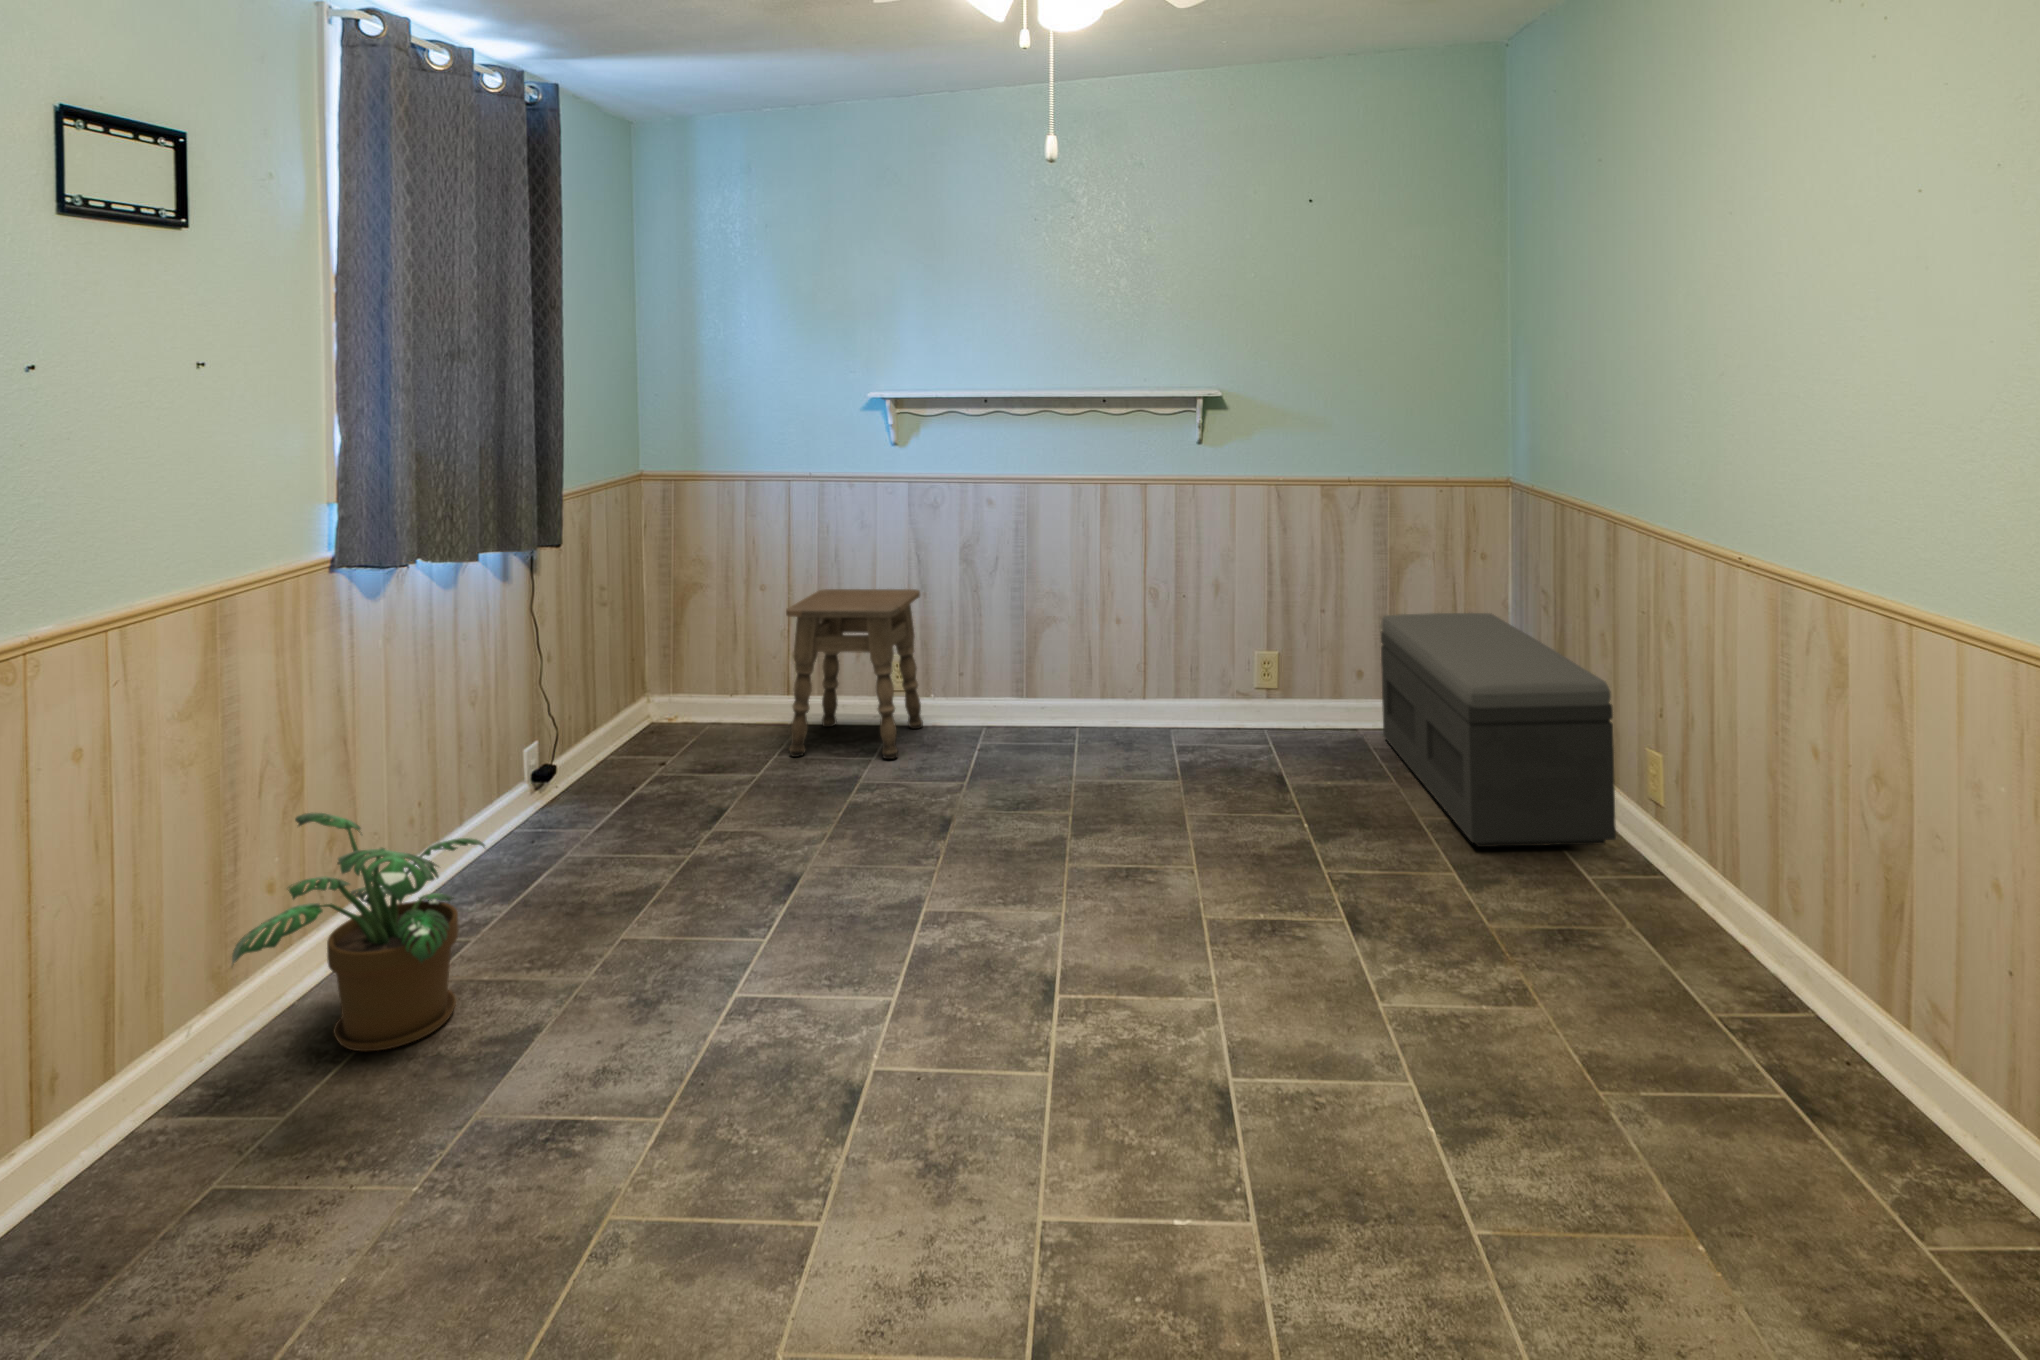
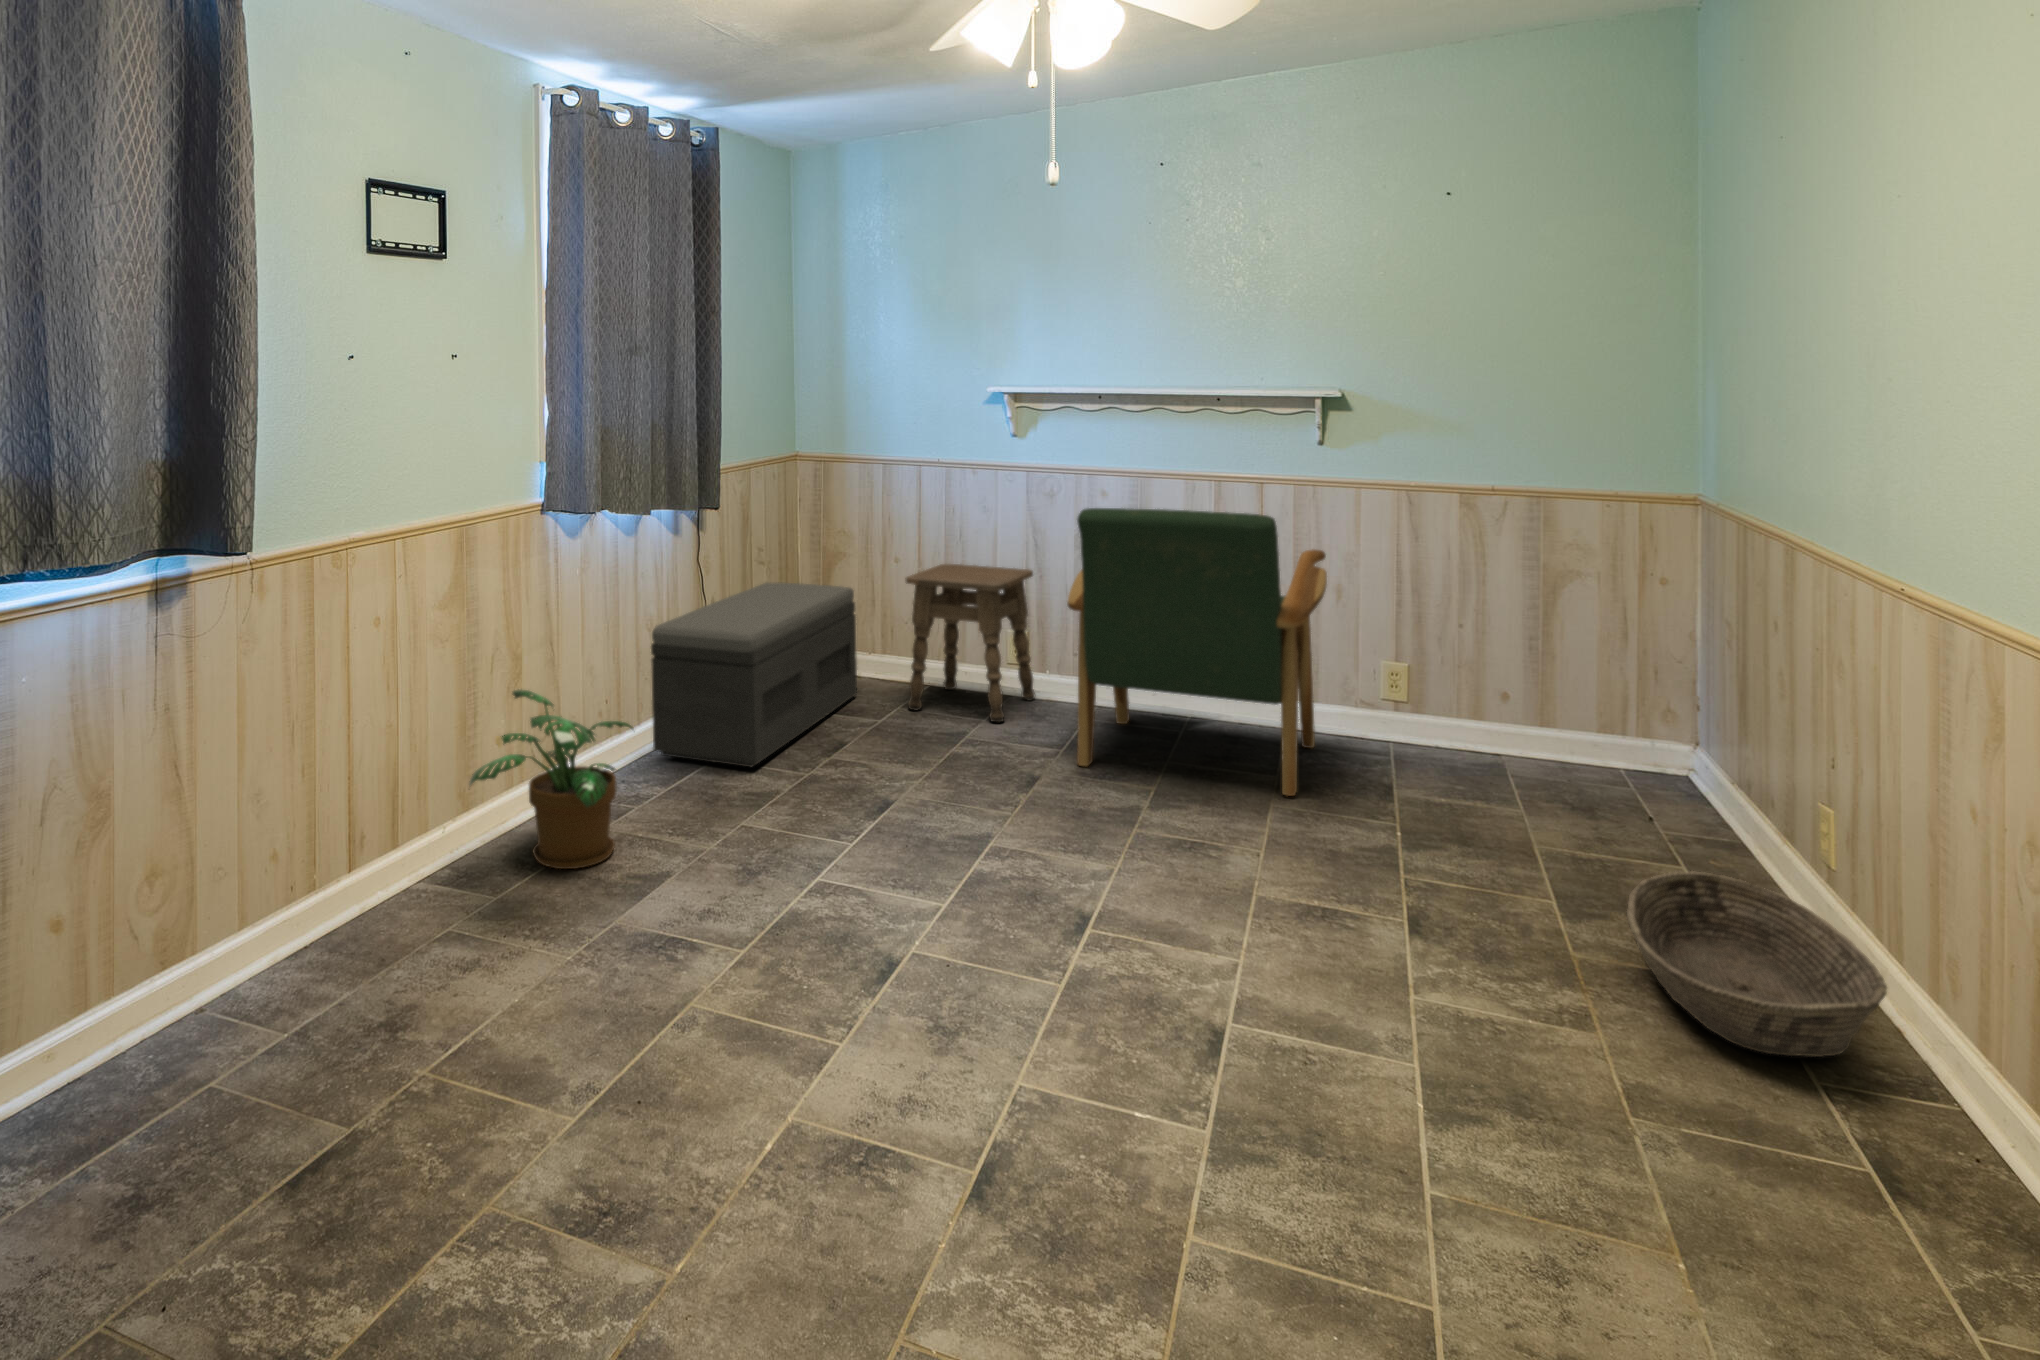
armchair: none [975,521,1217,800] -> present [1067,508,1327,796]
storage bench: present [1381,613,1616,847] -> present [651,582,857,767]
basket: none [1524,827,1741,995] -> present [1627,871,1887,1057]

